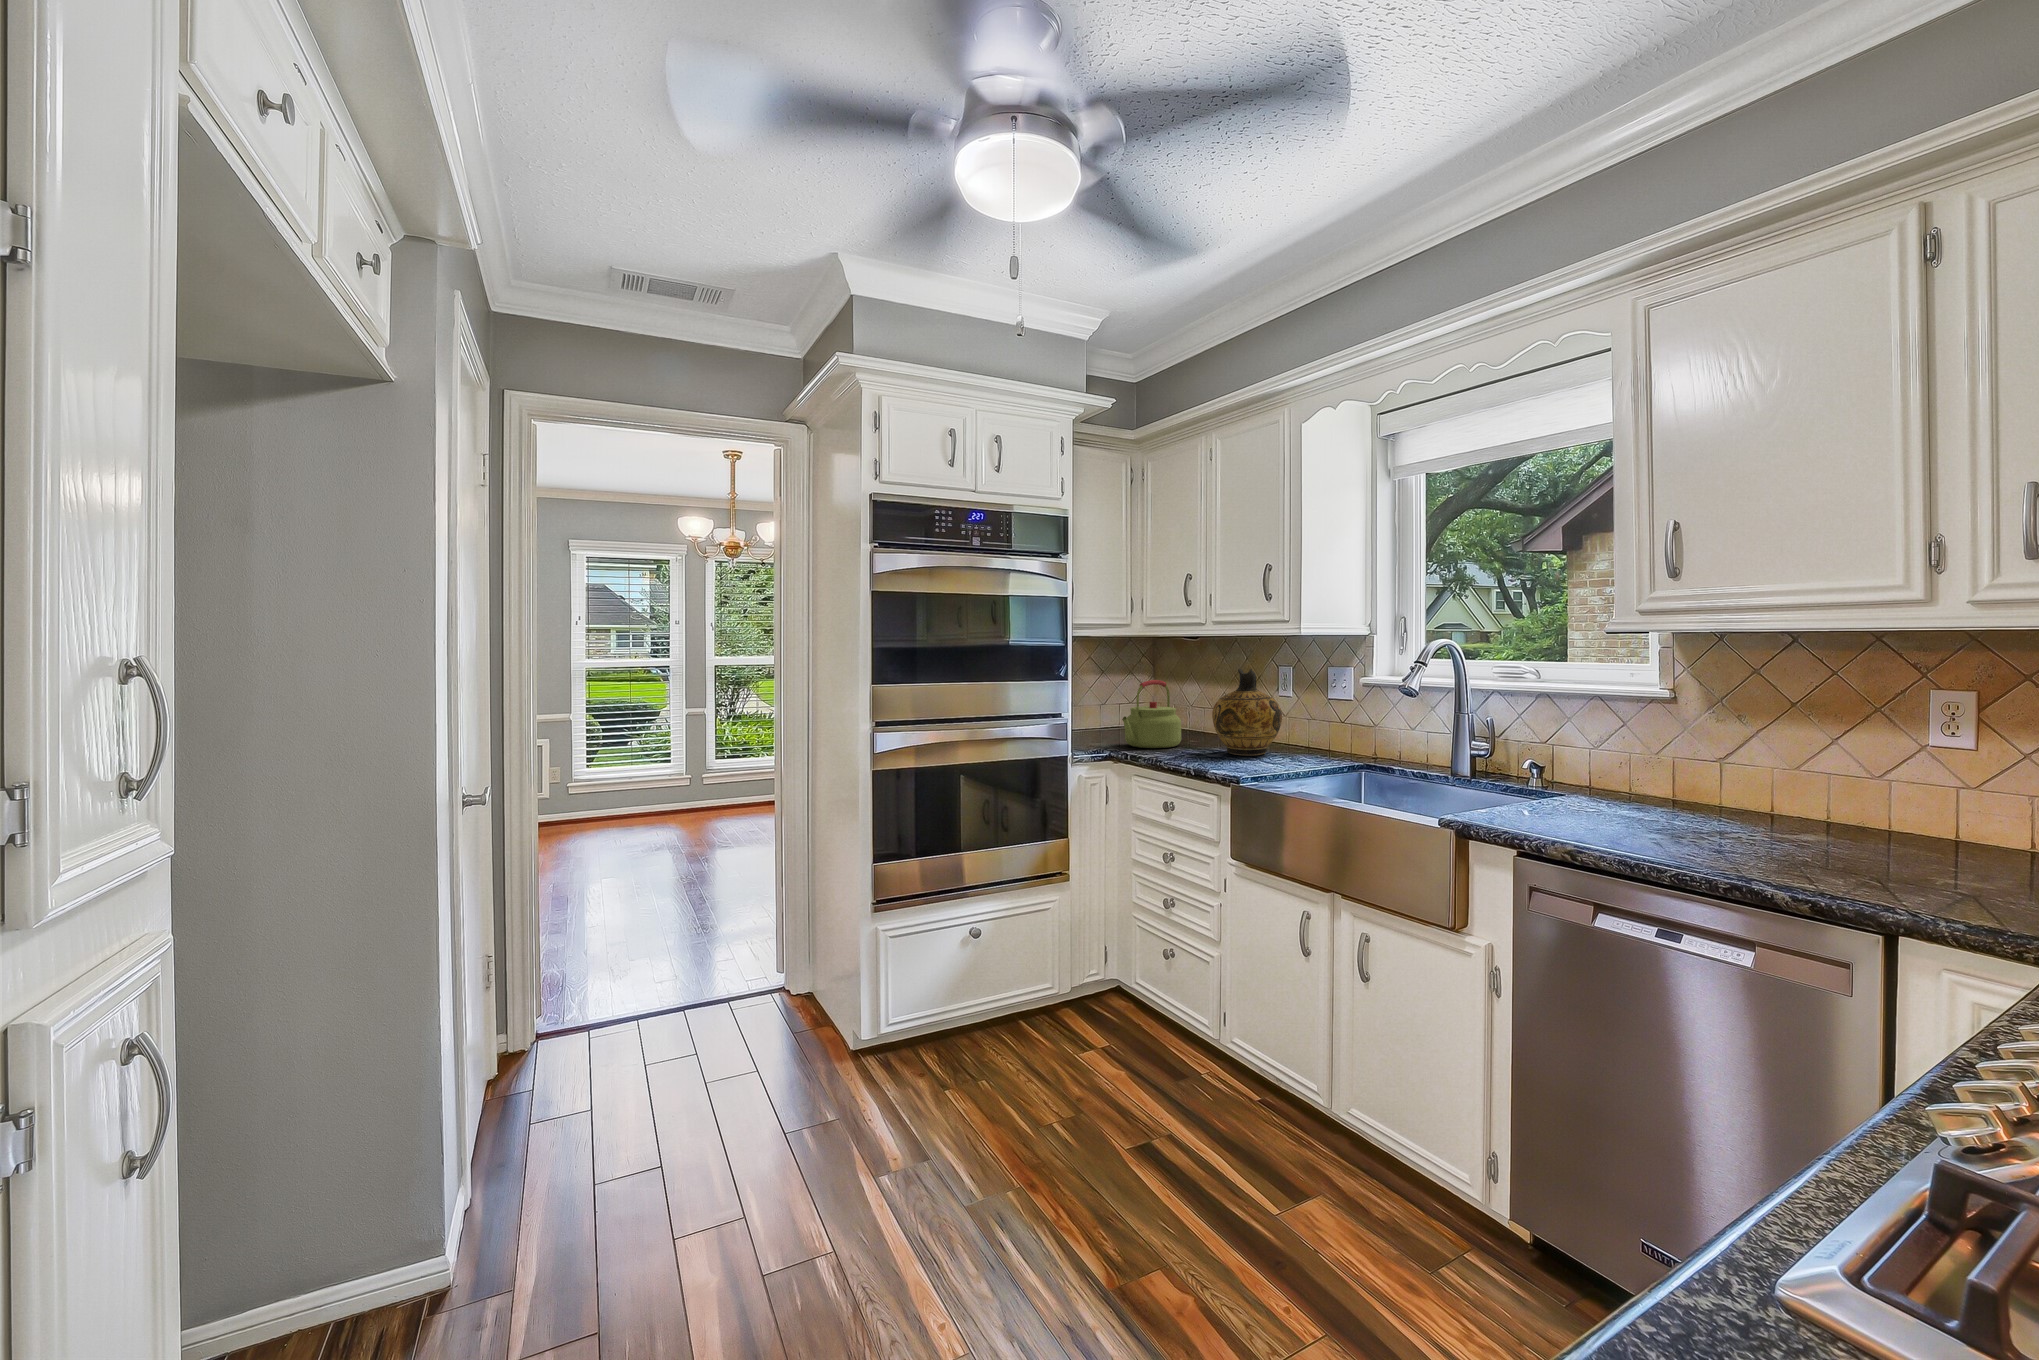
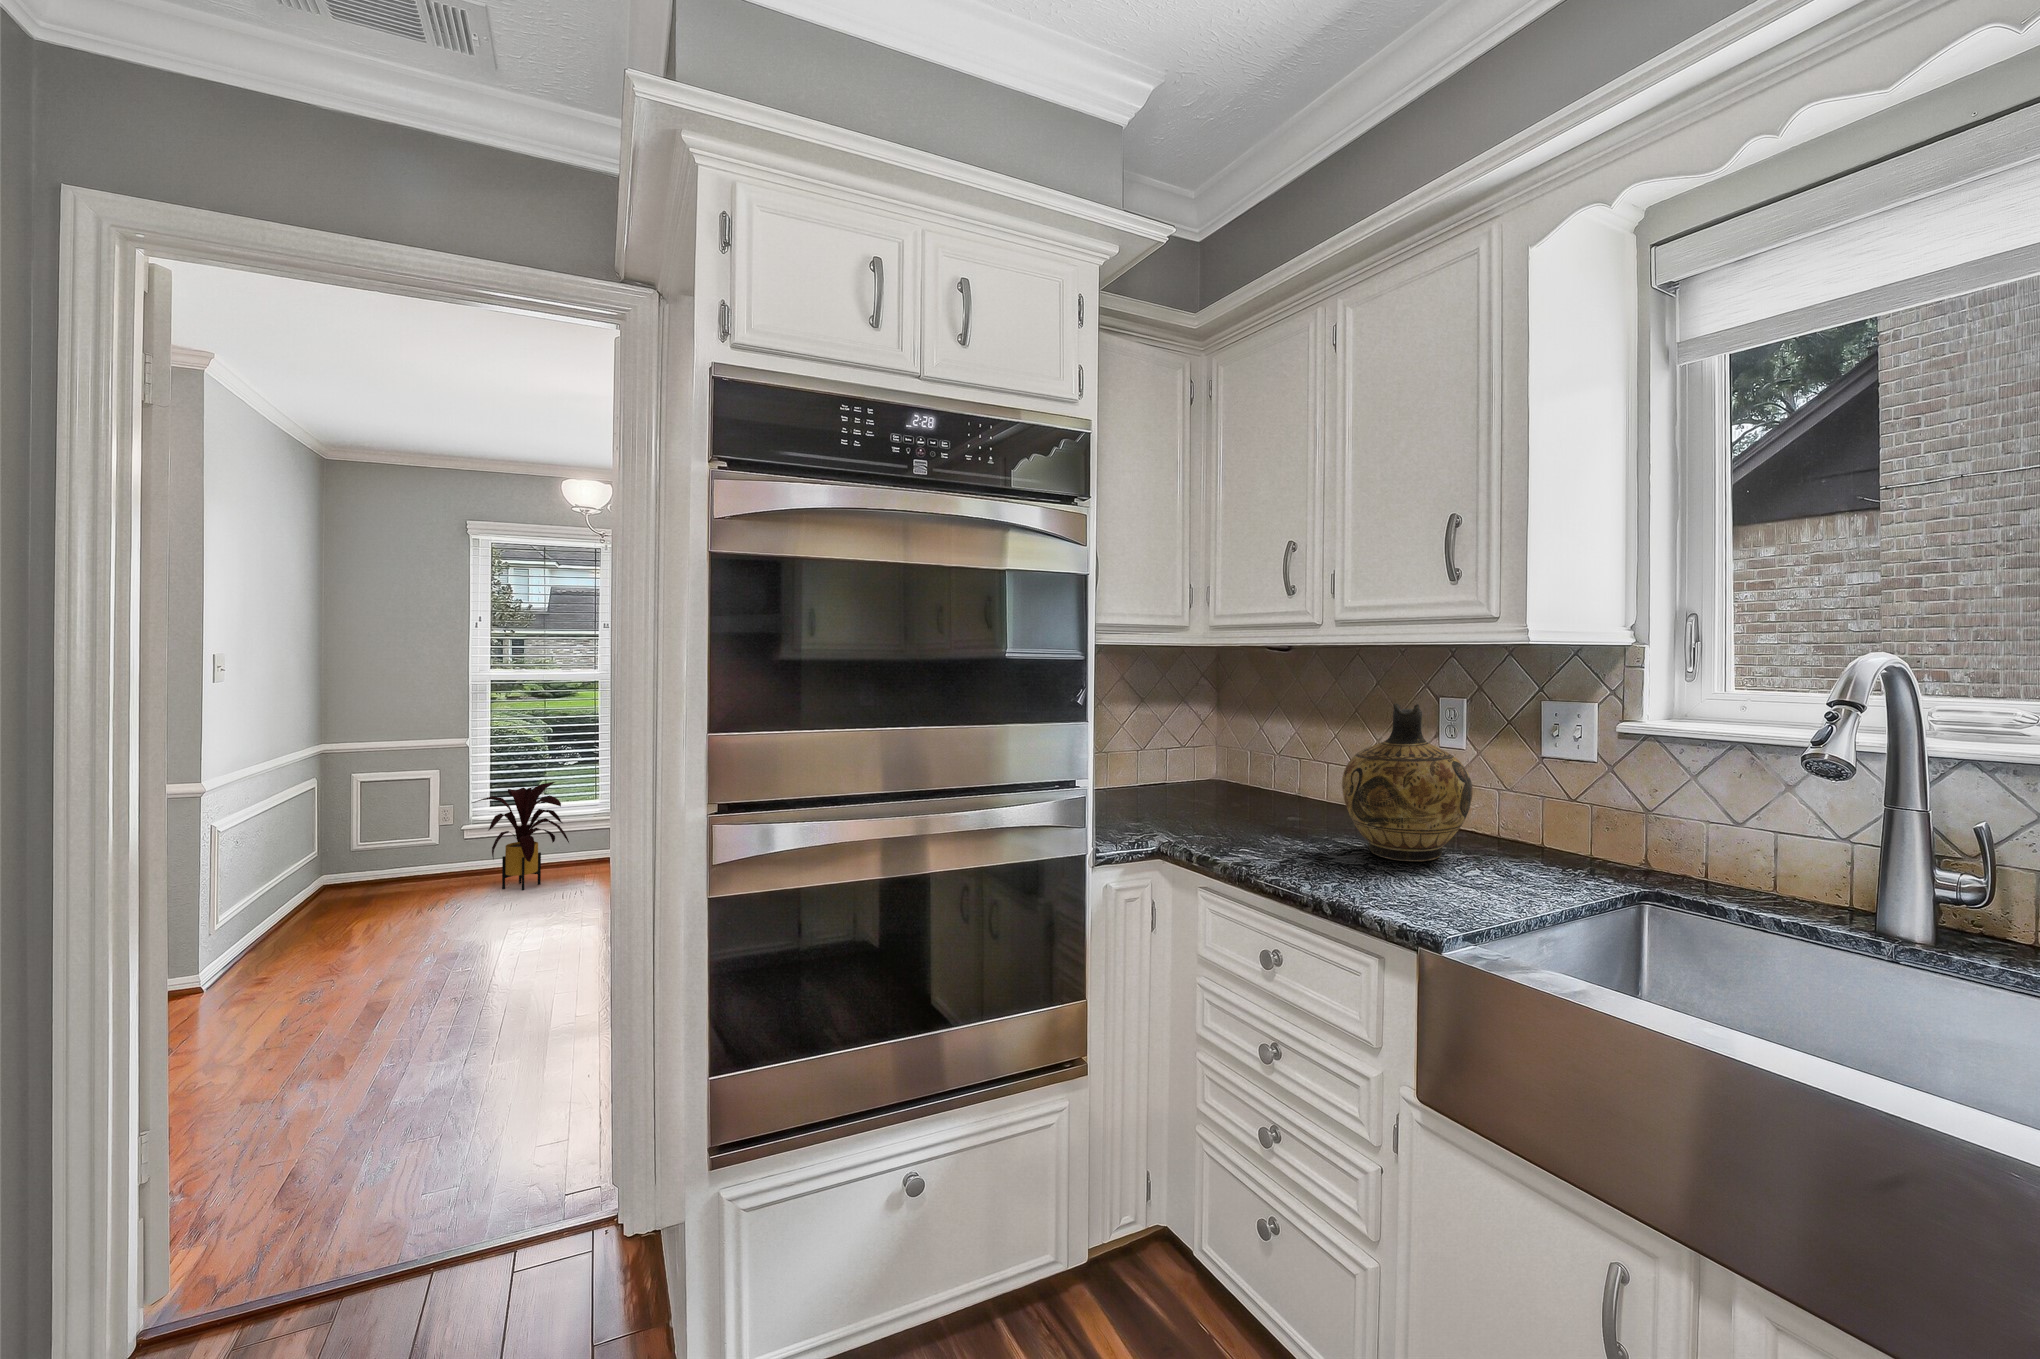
kettle: present [1122,680,1181,748] -> none [1179,717,1278,835]
house plant: none [582,750,659,834] -> present [472,782,569,890]

